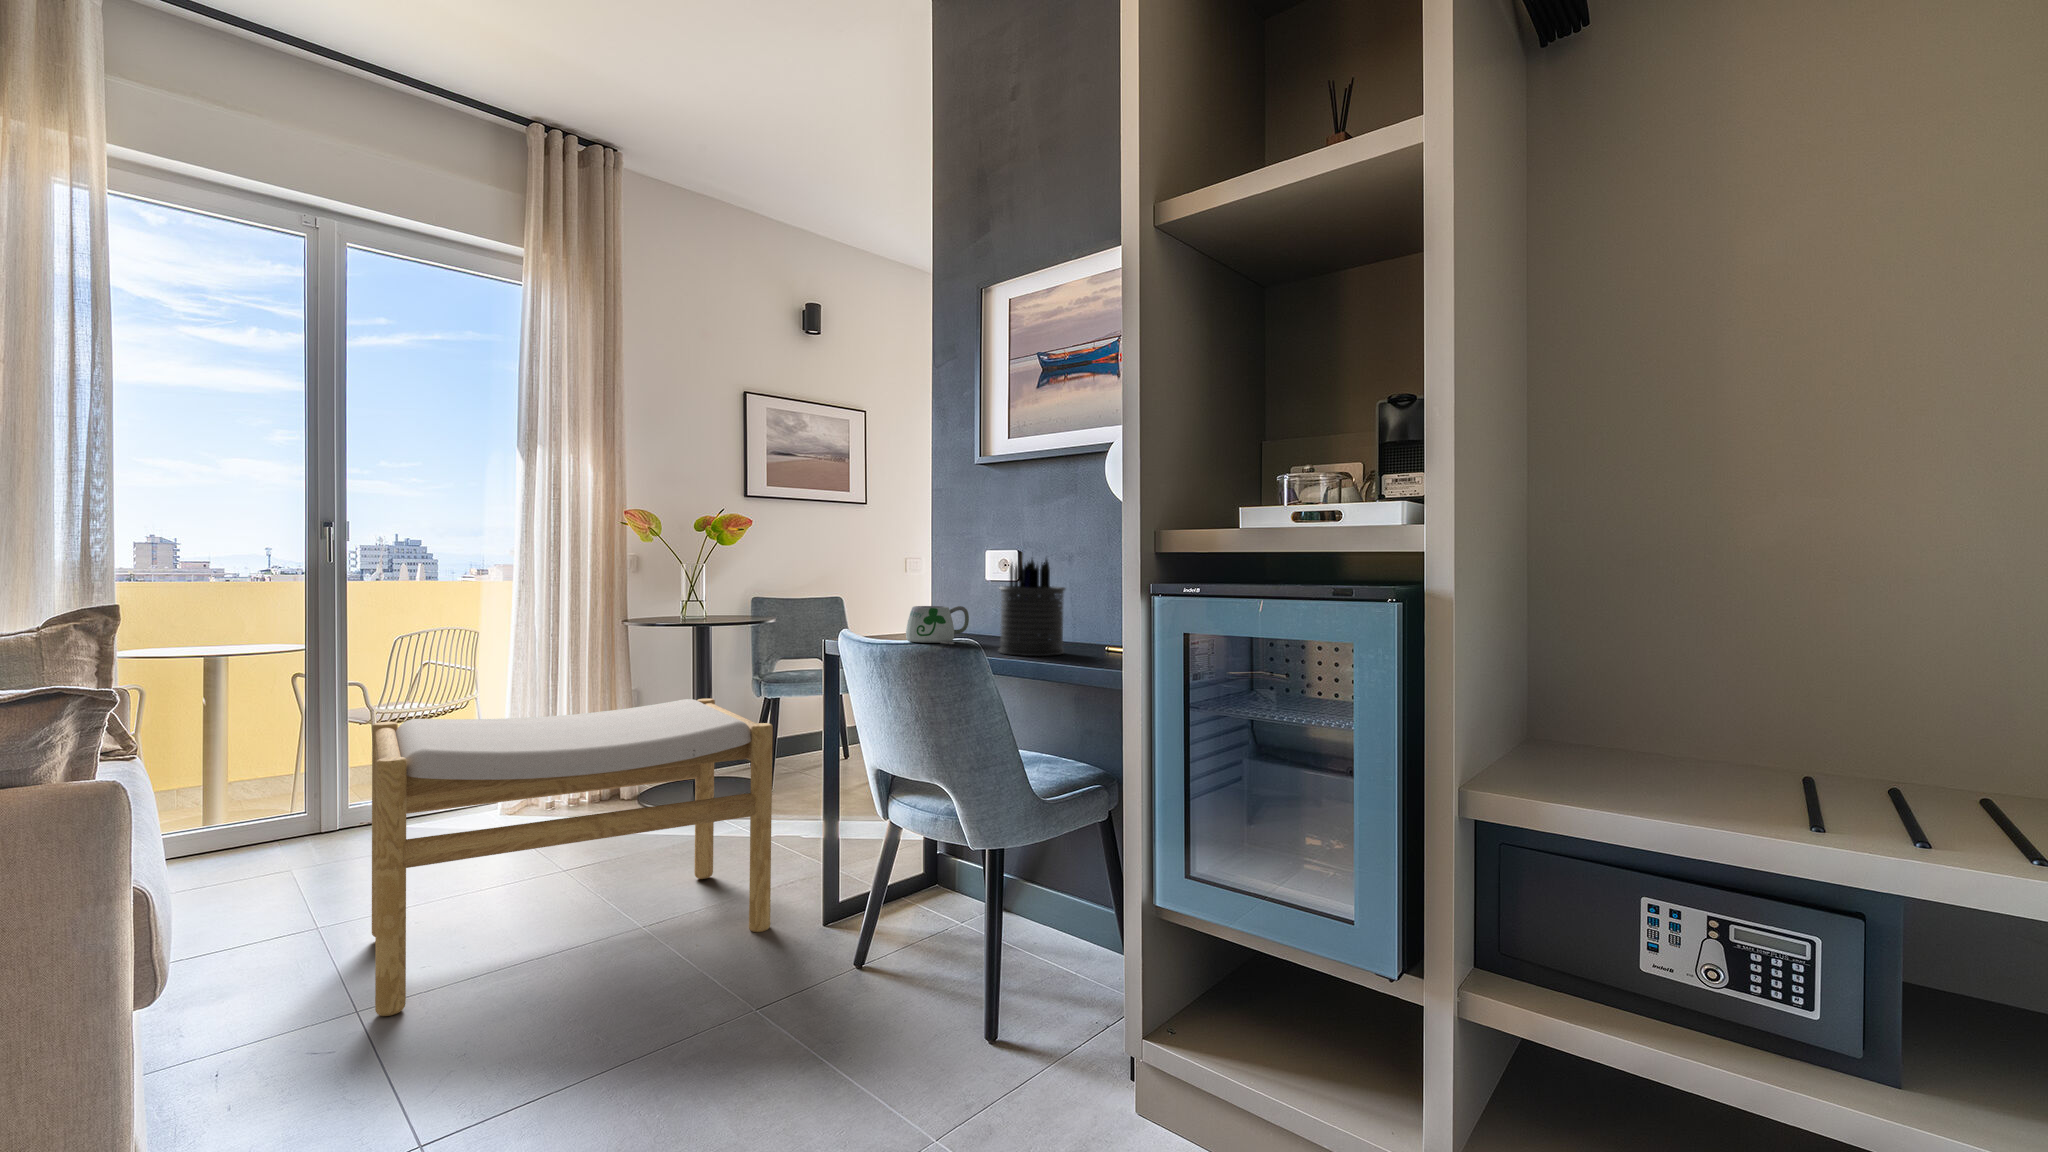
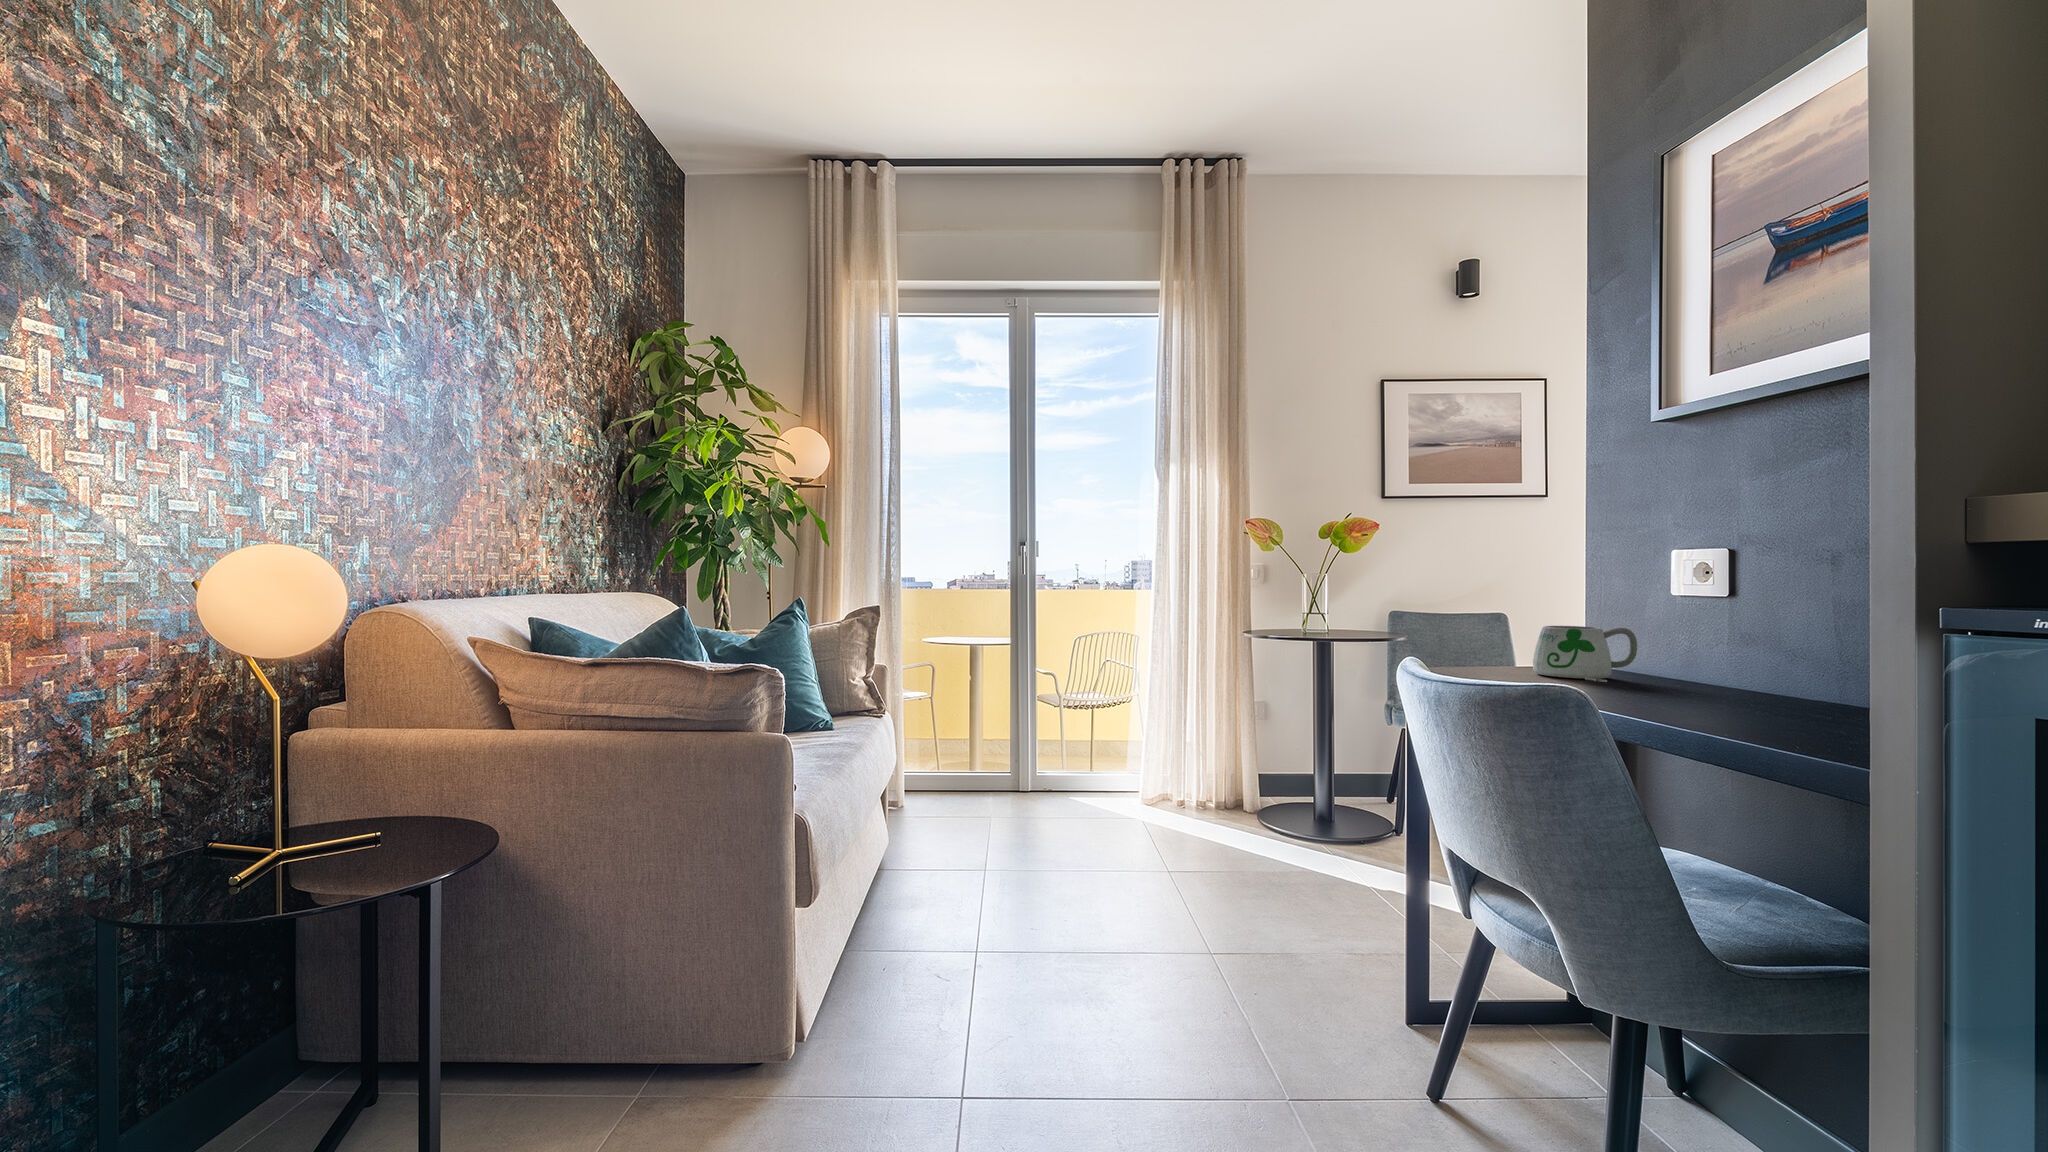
pen holder: present [999,559,1065,656] -> none [1675,548,1814,714]
footstool: present [372,698,773,1016] -> none [955,714,1348,1014]

